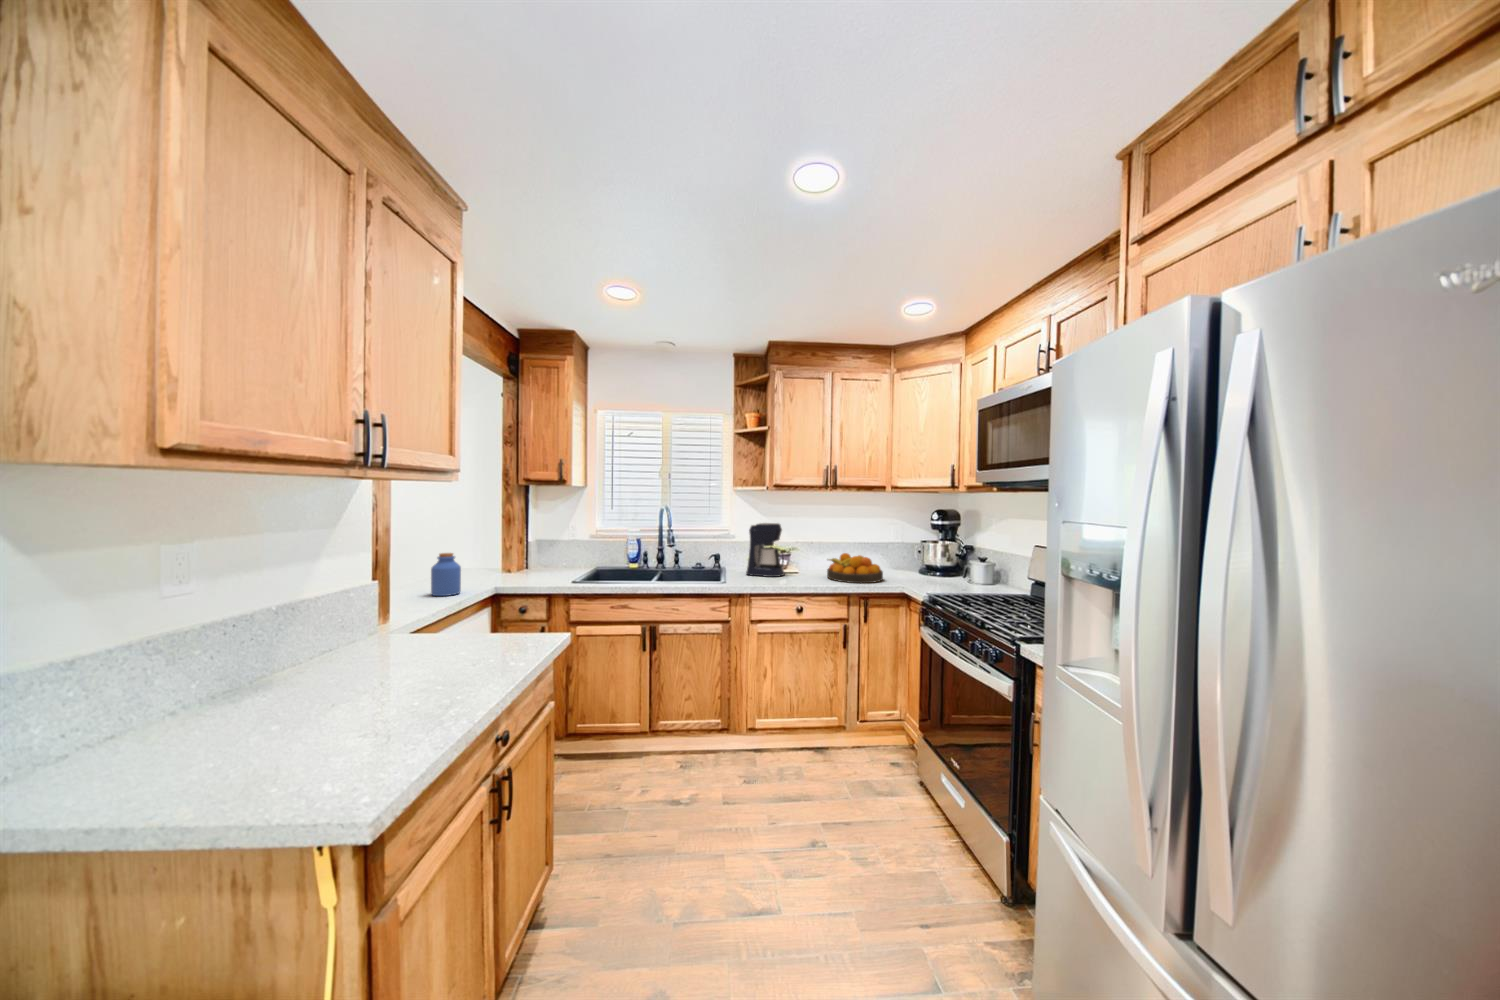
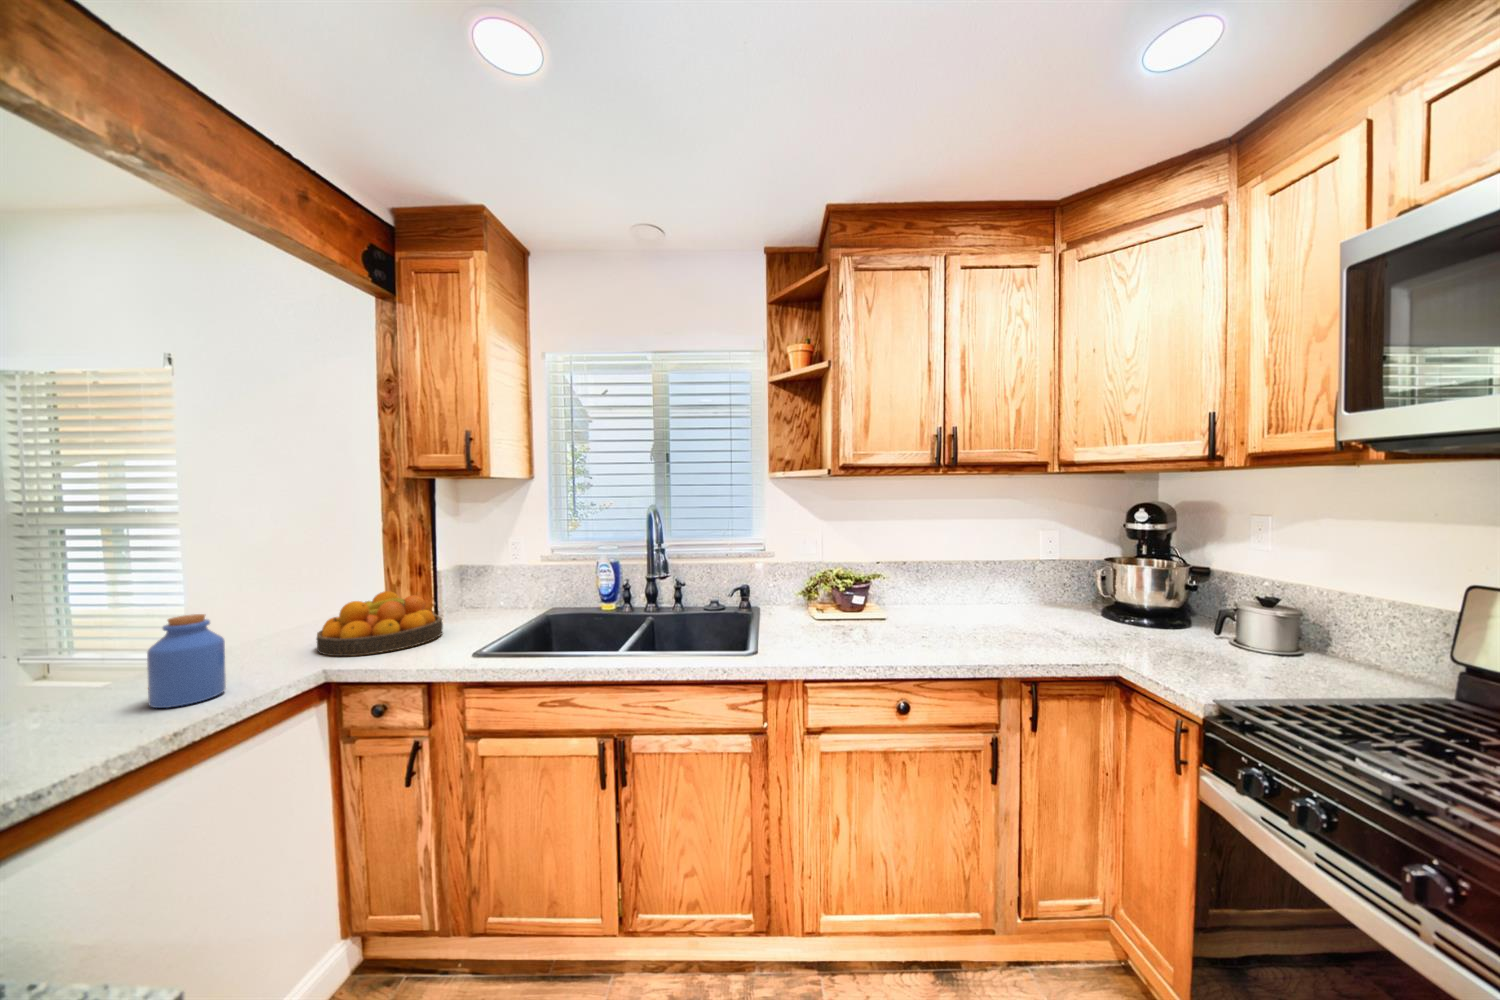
coffee maker: present [746,523,785,577] -> none [795,534,863,631]
fruit bowl: present [827,553,883,583] -> present [317,591,443,656]

